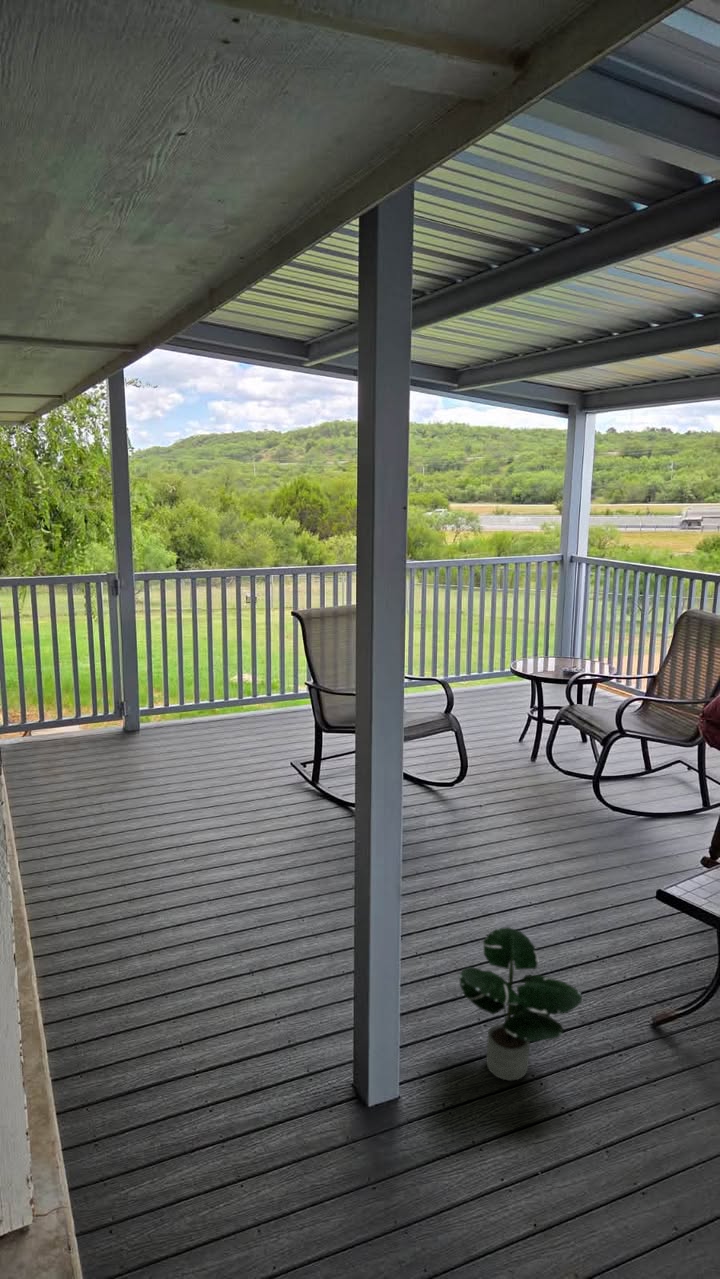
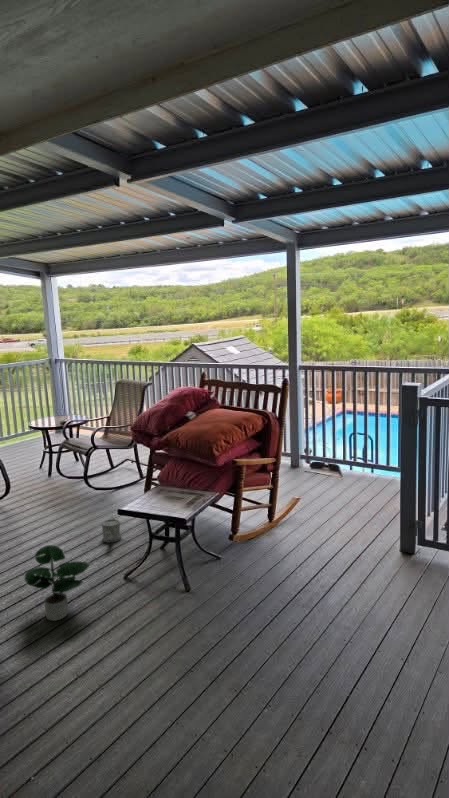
watering can: none [612,881,652,937] -> present [102,516,121,543]

